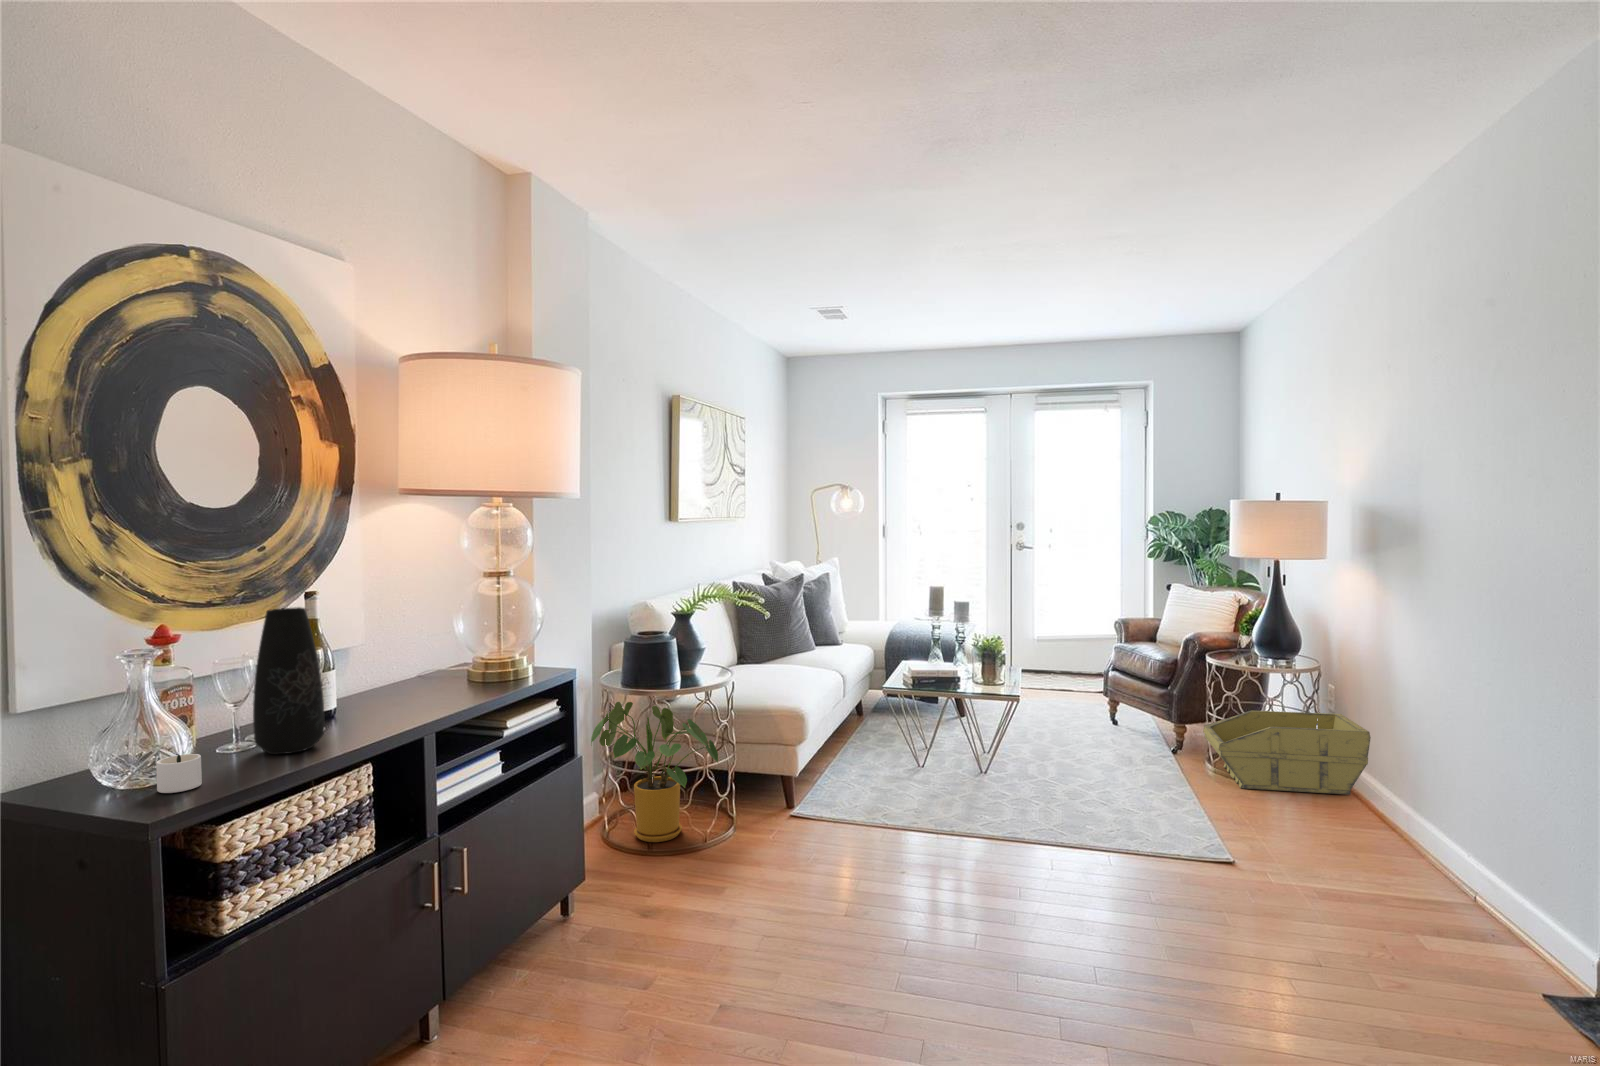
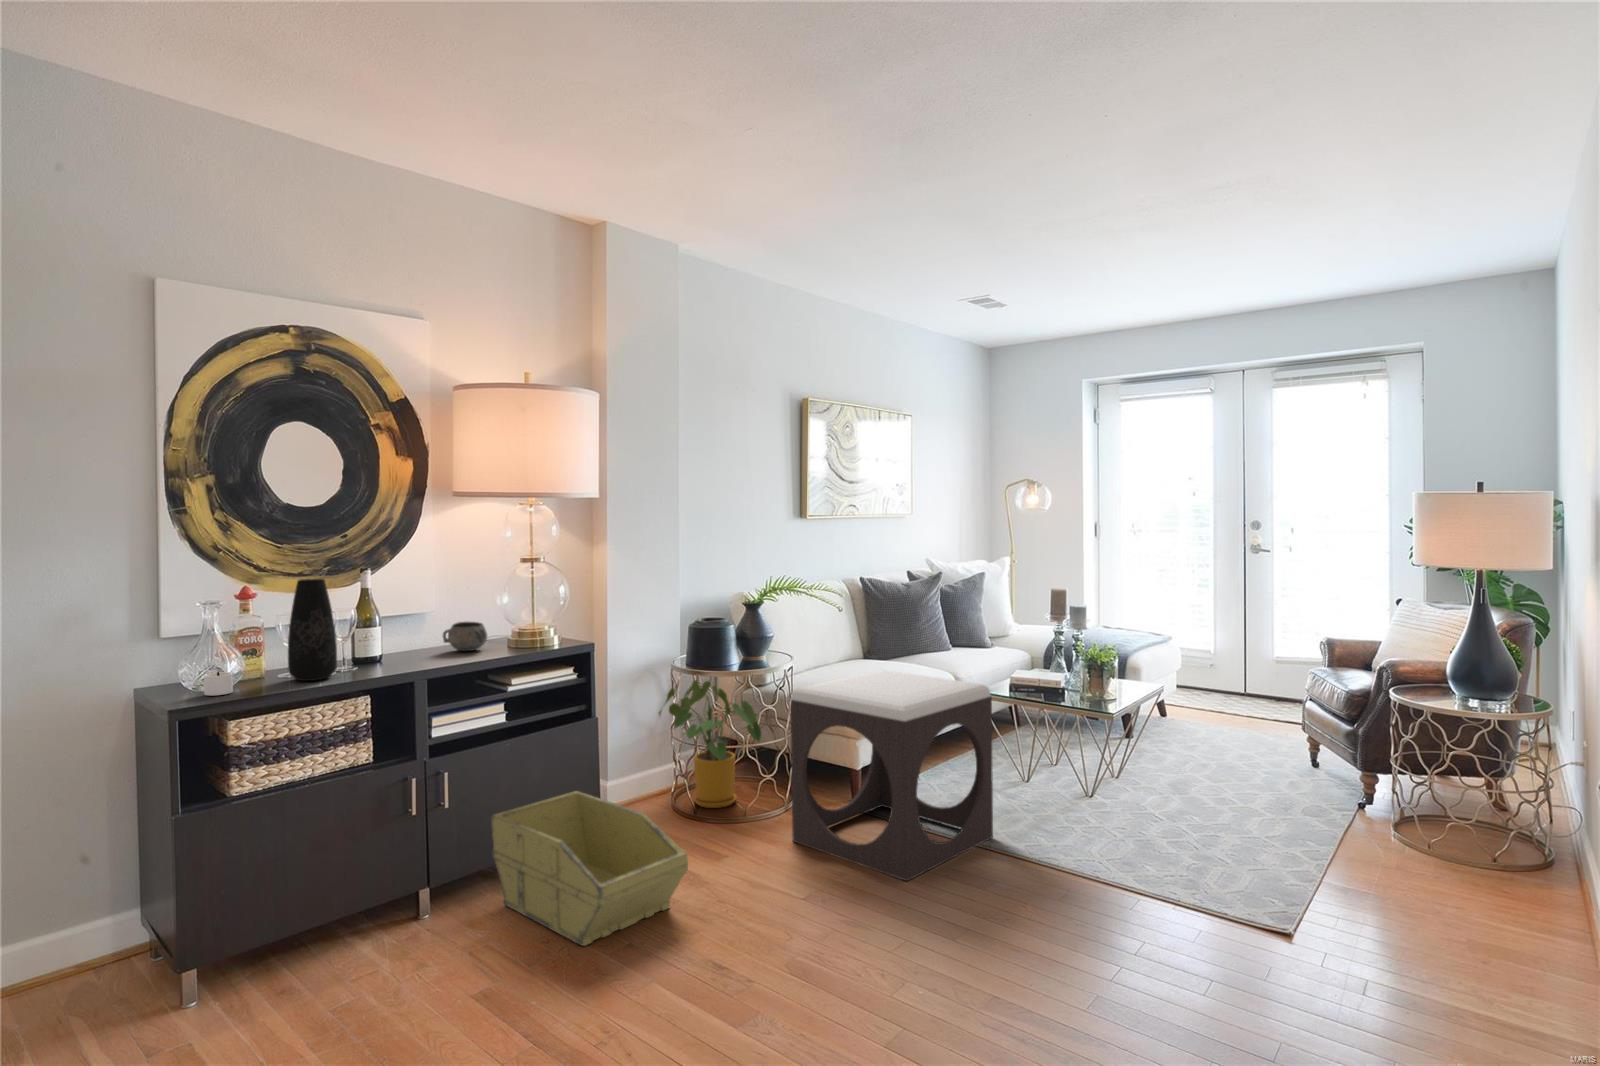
decorative bowl: none [400,654,459,692] -> present [443,622,487,651]
footstool: none [781,673,960,883] -> present [791,670,993,881]
storage bin: present [1203,711,1371,795] -> present [491,791,688,946]

